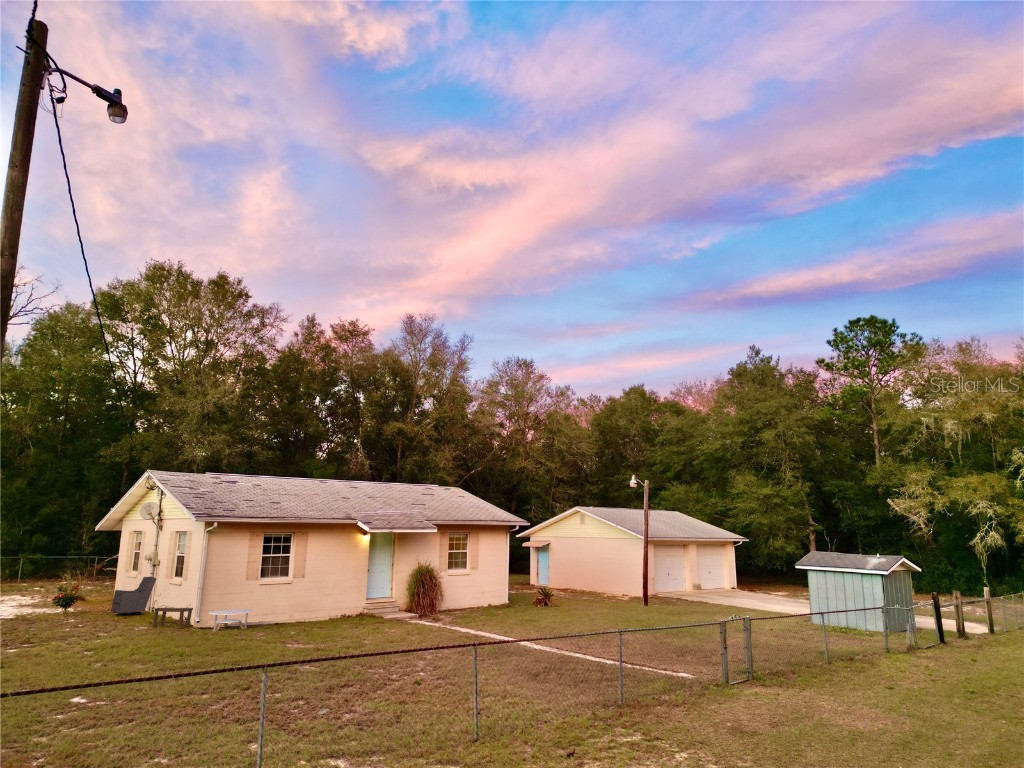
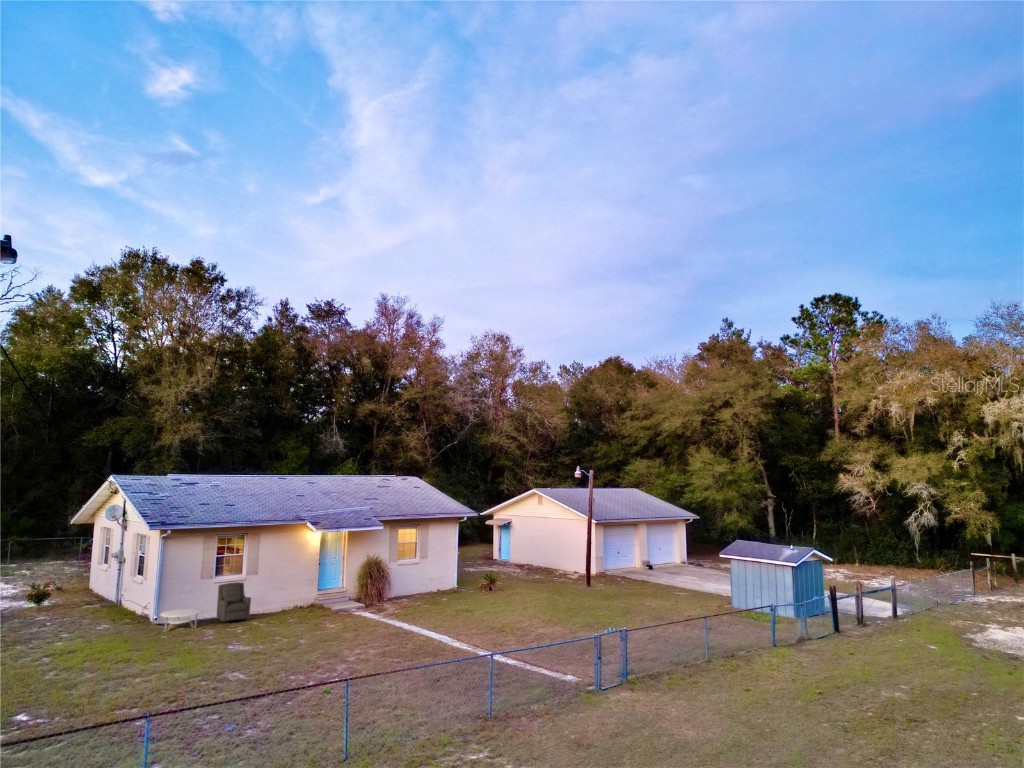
chair: present [111,577,156,616] -> present [217,582,251,623]
bench: present [153,607,193,629] -> none [110,608,147,629]

